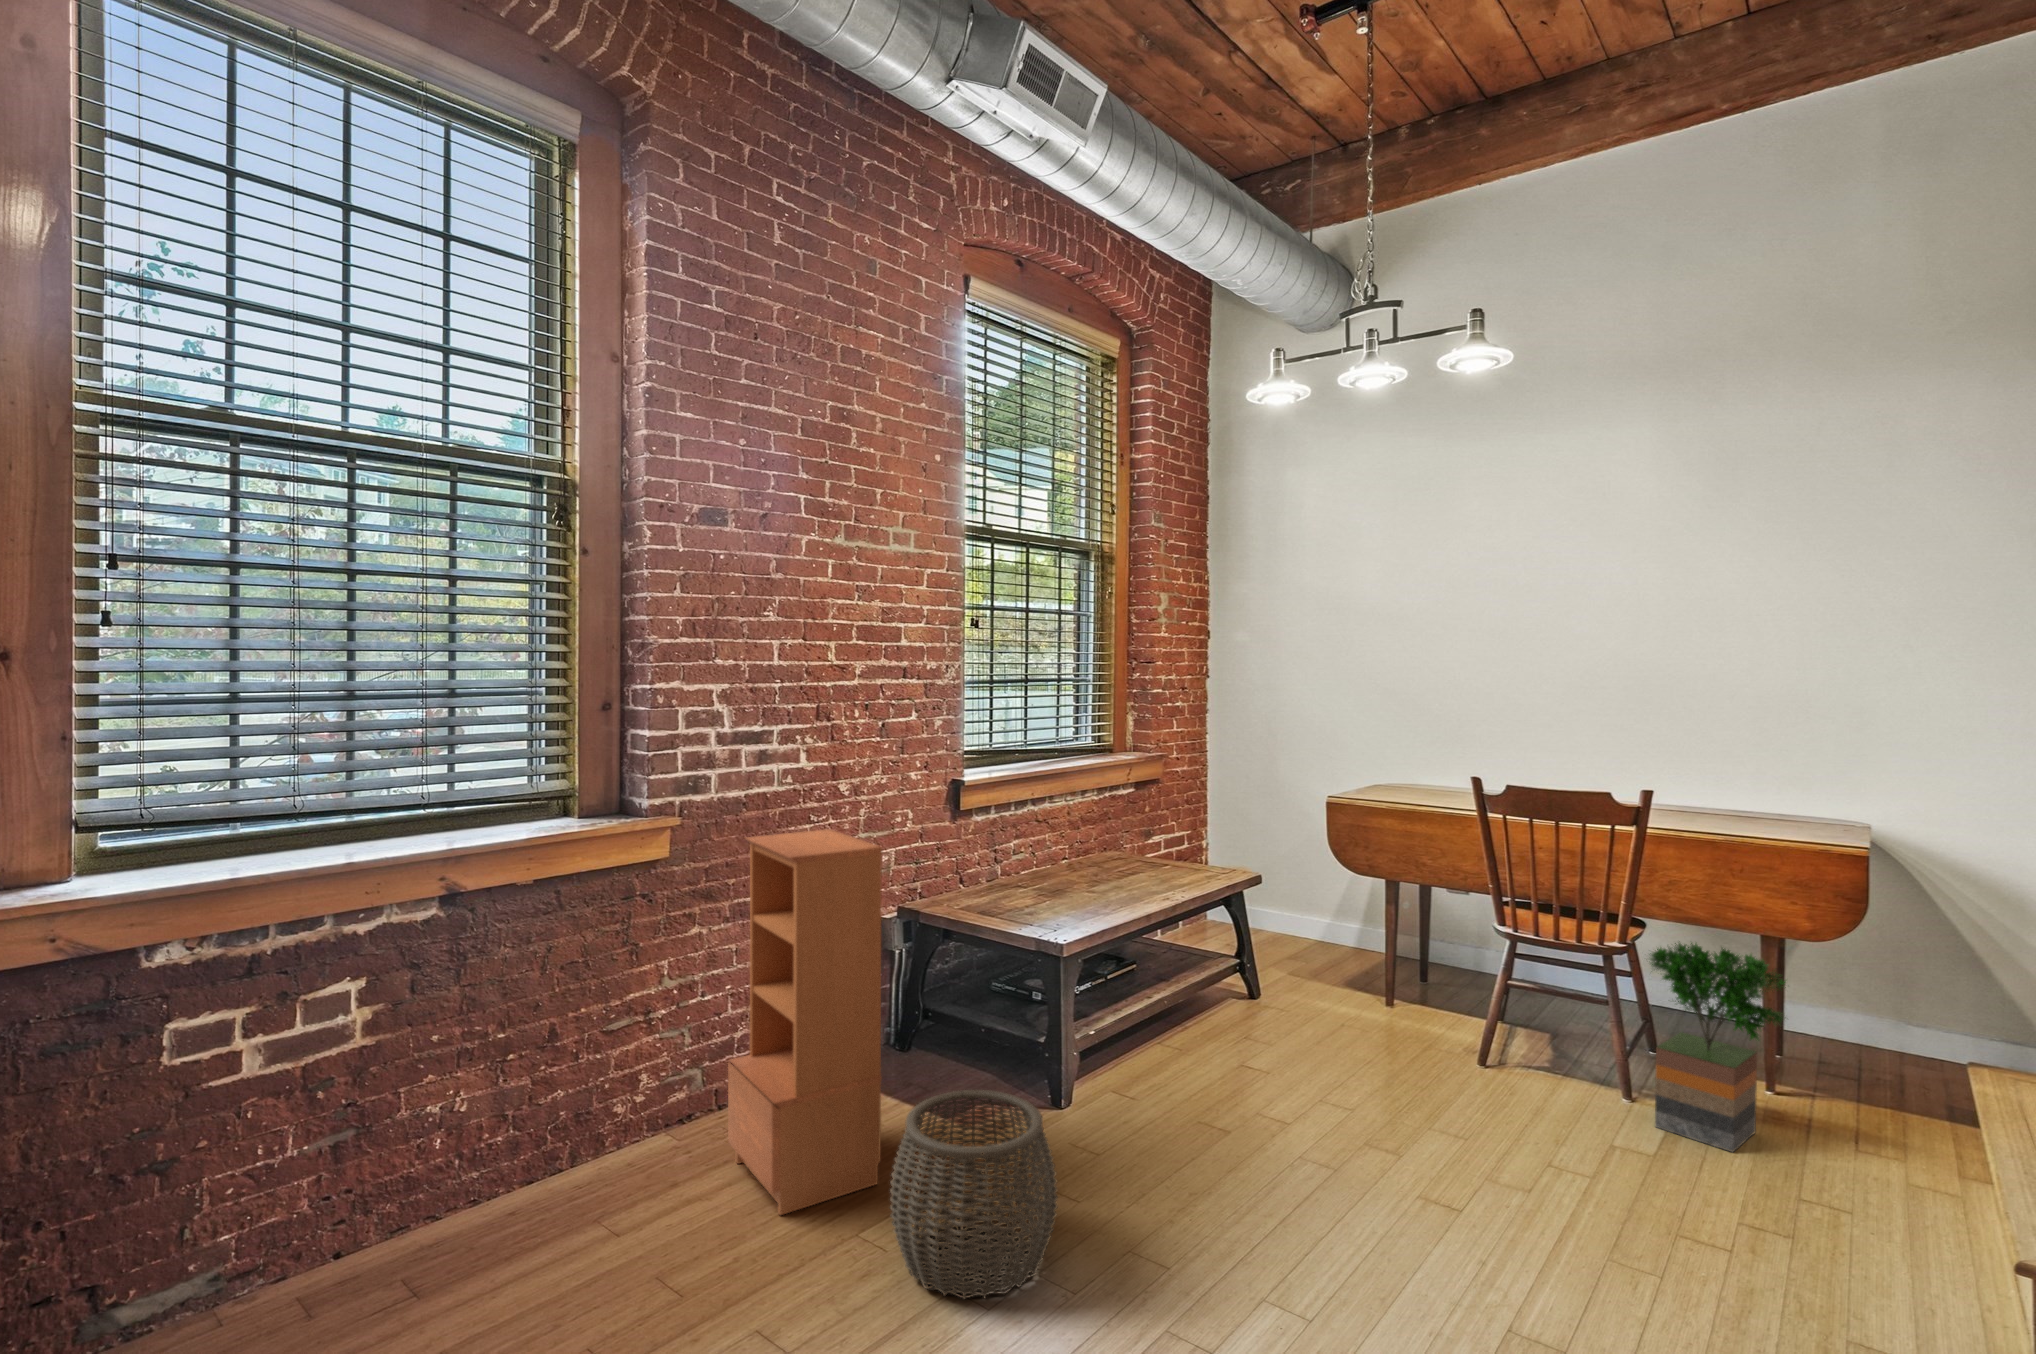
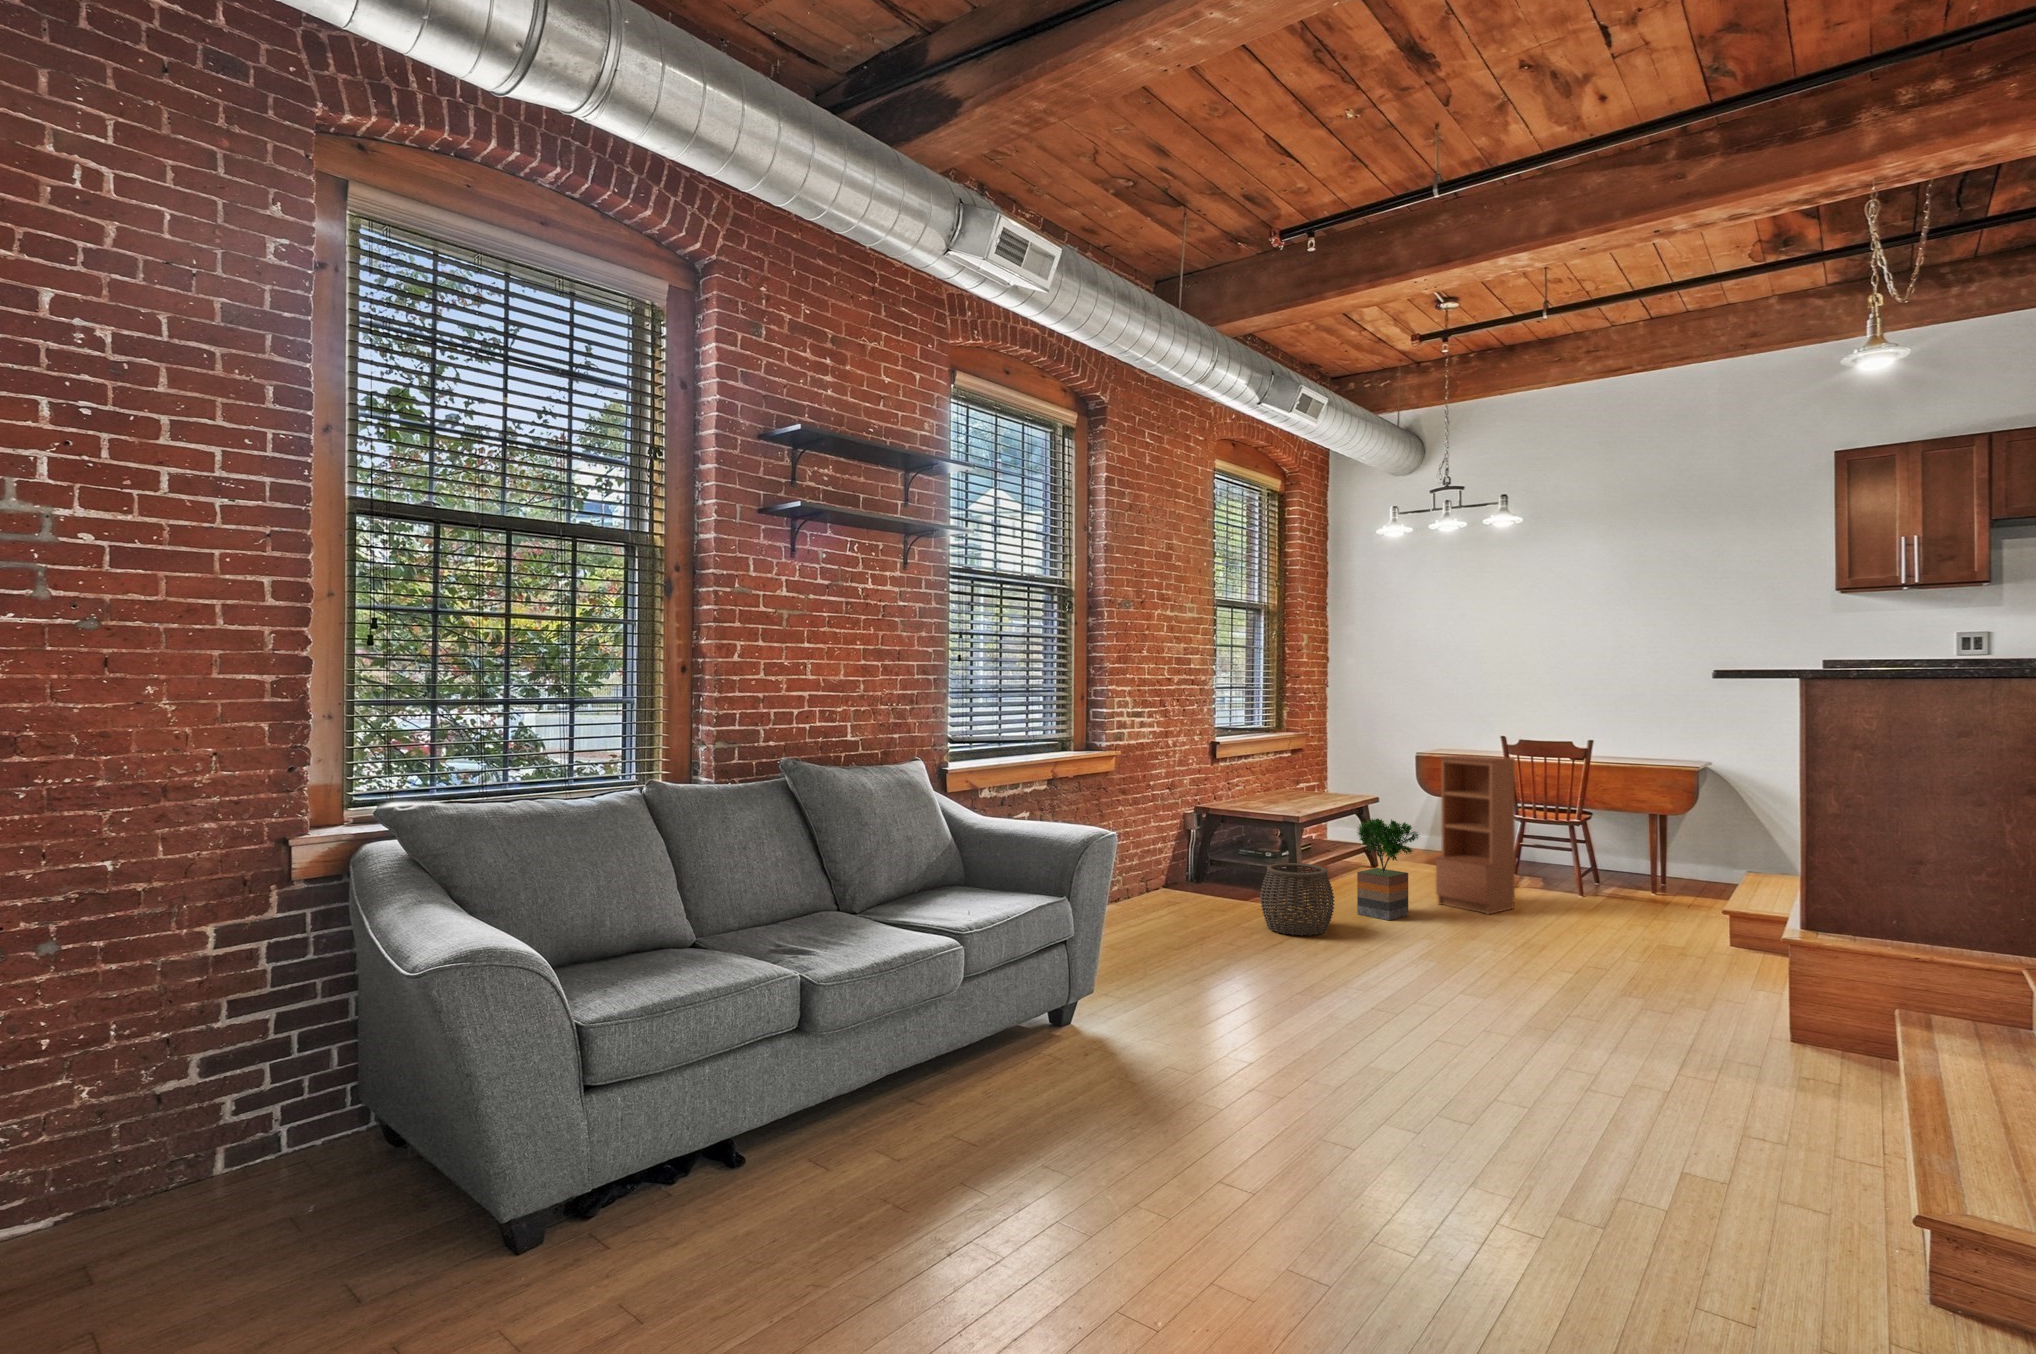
bookcase: present [728,829,882,1215] -> present [1436,755,1515,914]
potted tree: present [1649,943,1786,1152] -> present [1357,819,1419,920]

